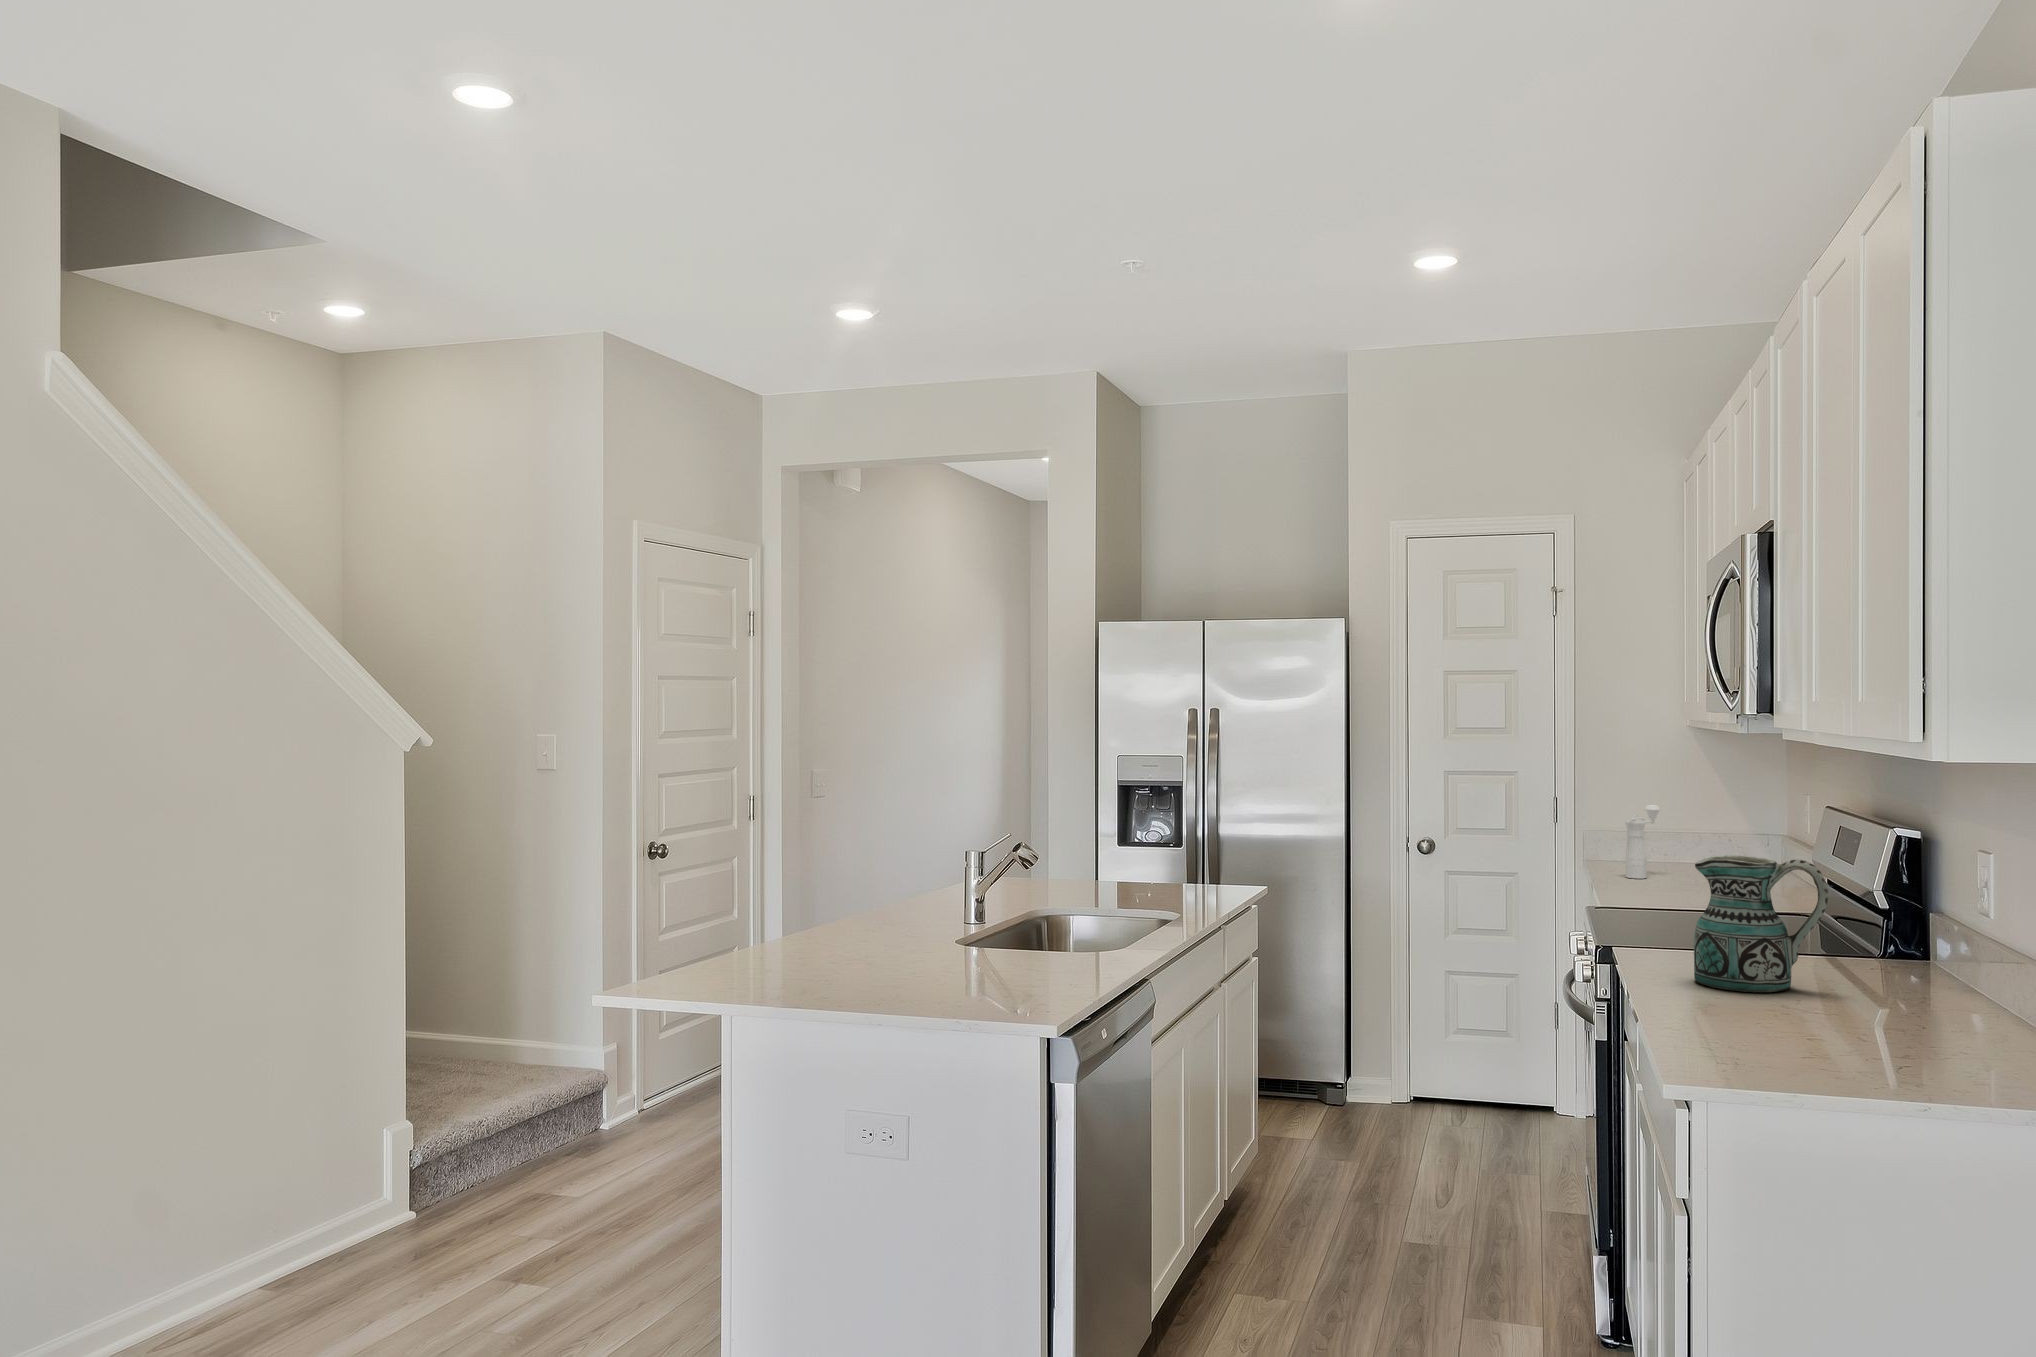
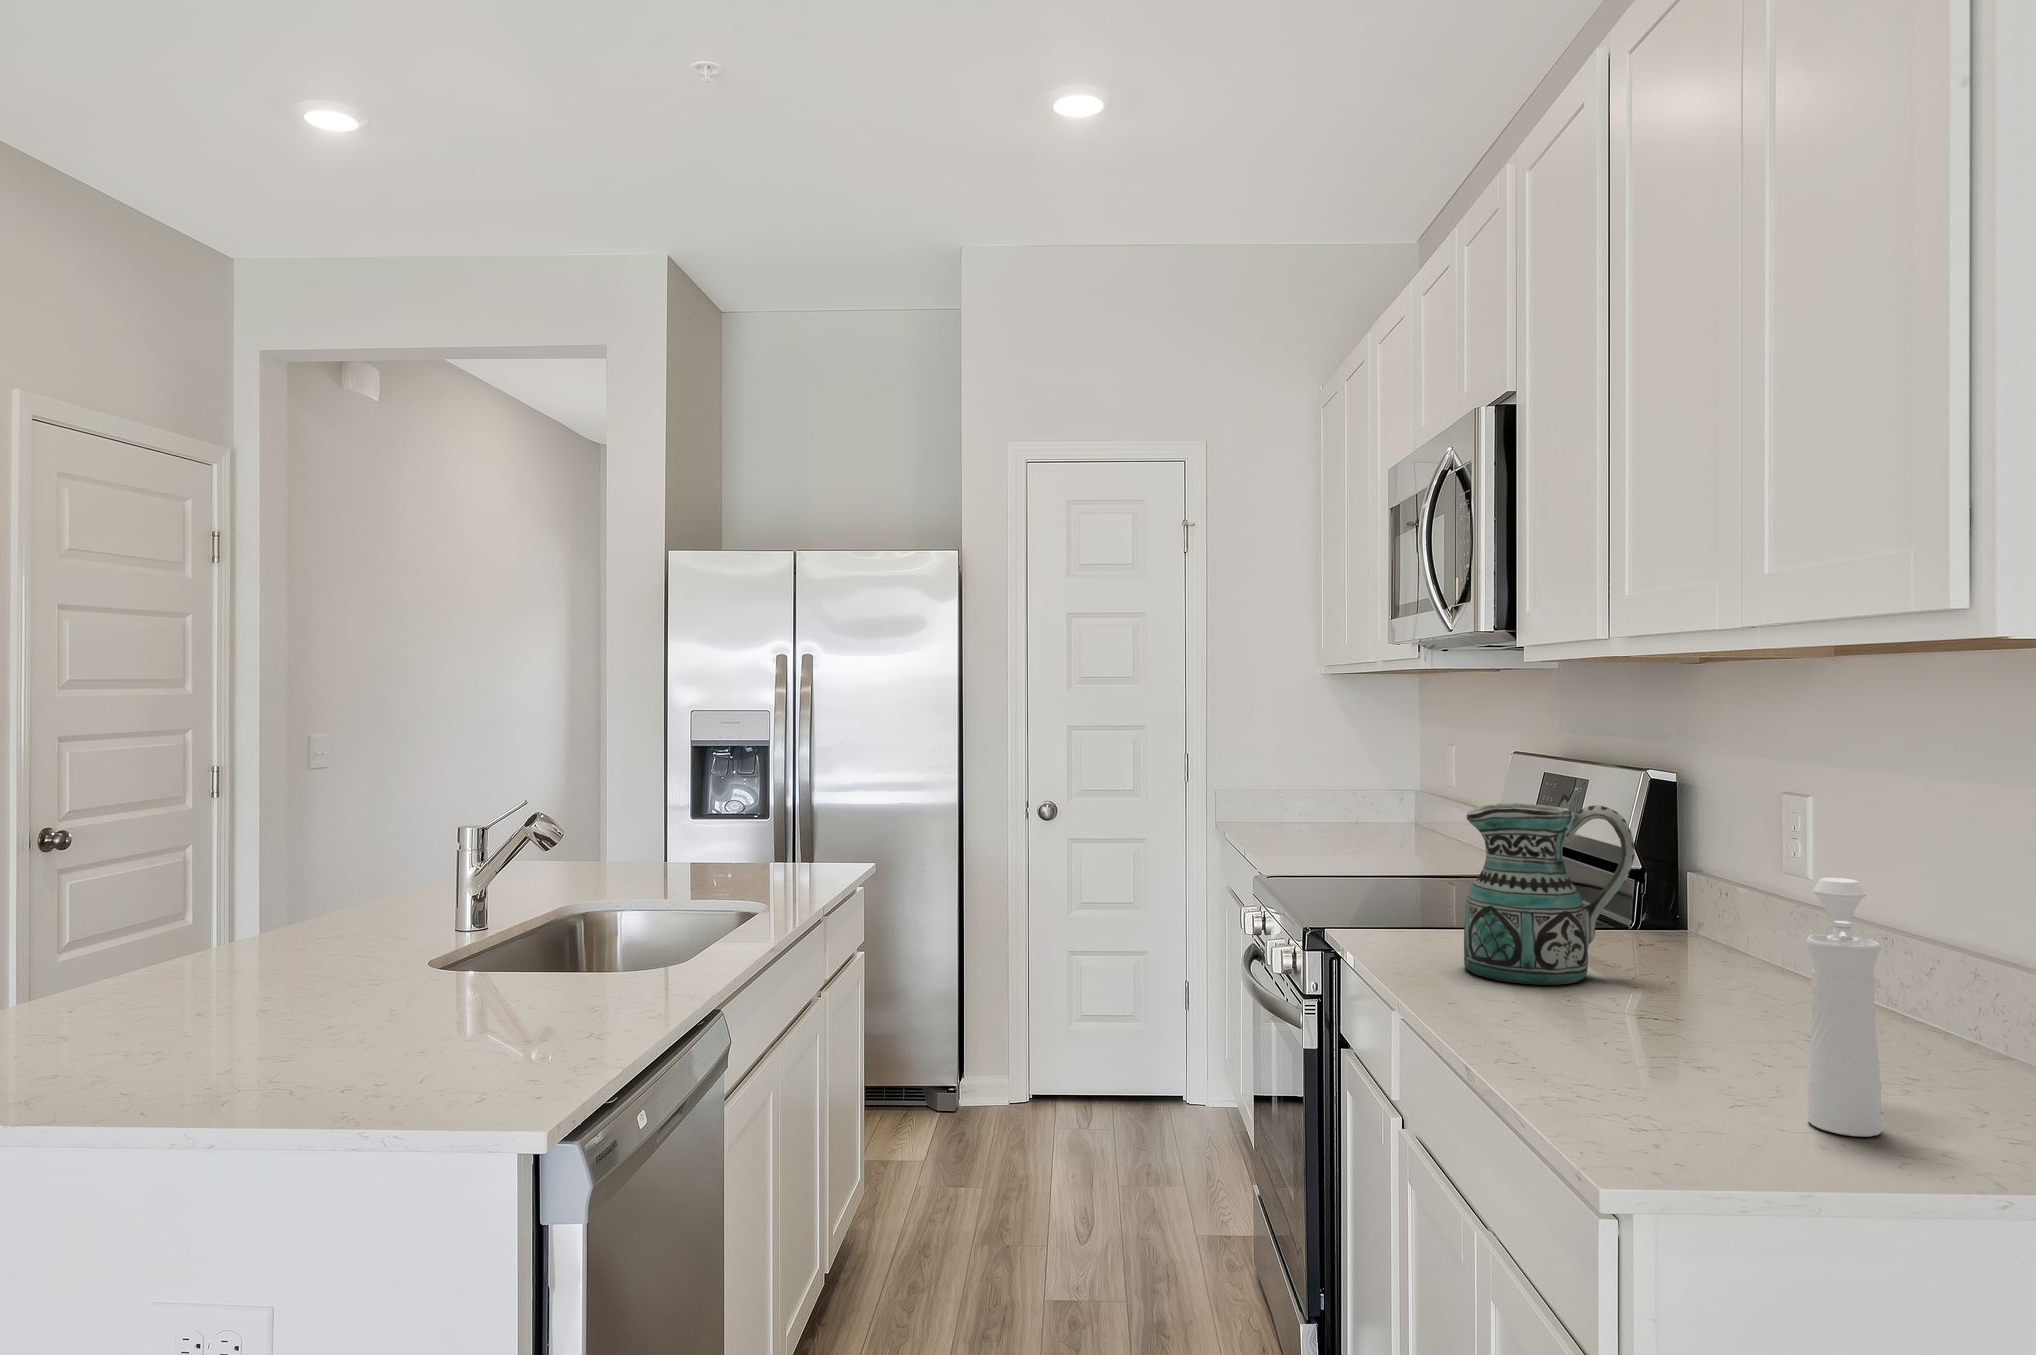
pepper mill: present [1625,805,1660,879] -> present [1806,878,1881,1137]

